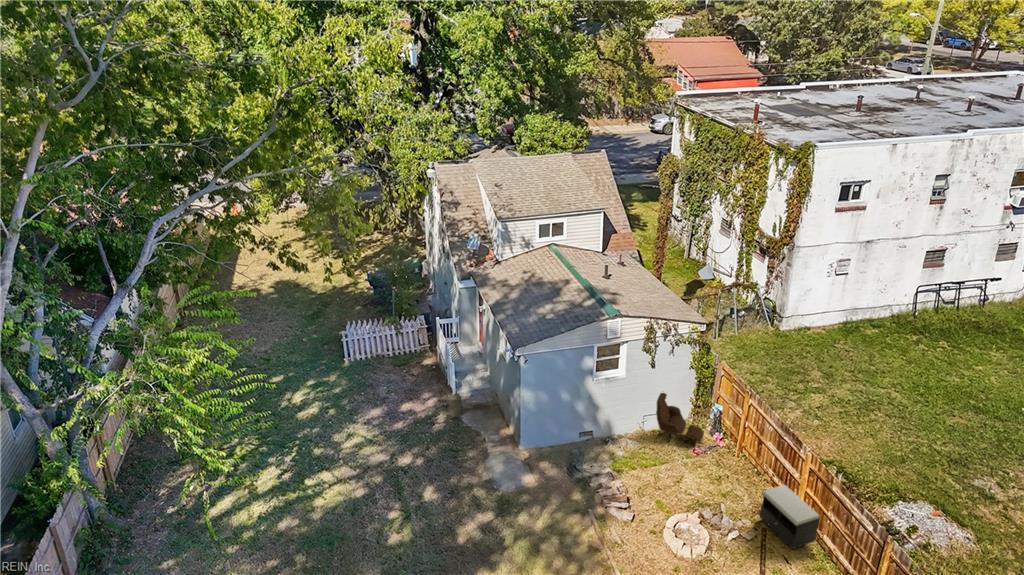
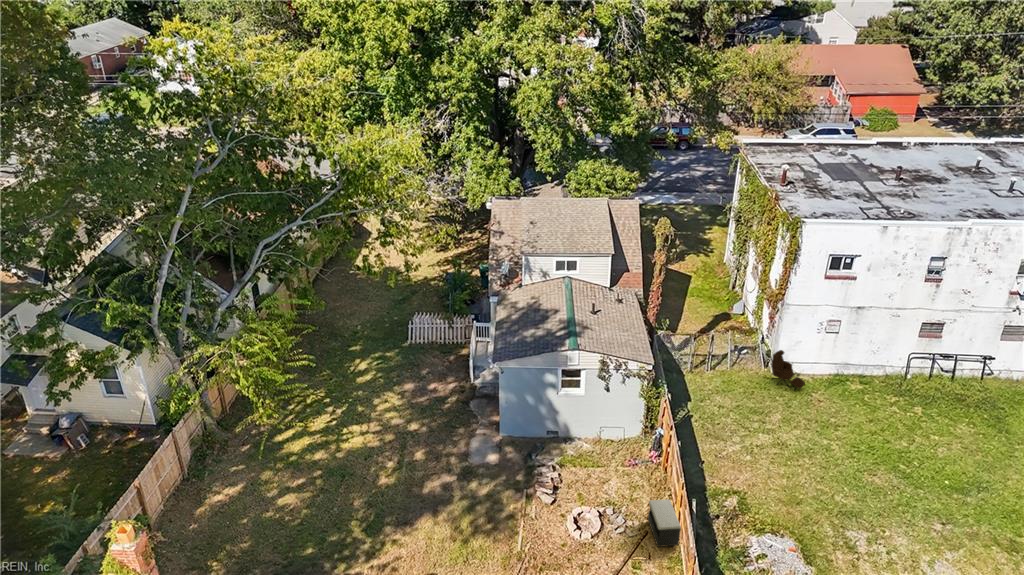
lounge chair: present [656,393,704,447] -> present [771,350,805,389]

